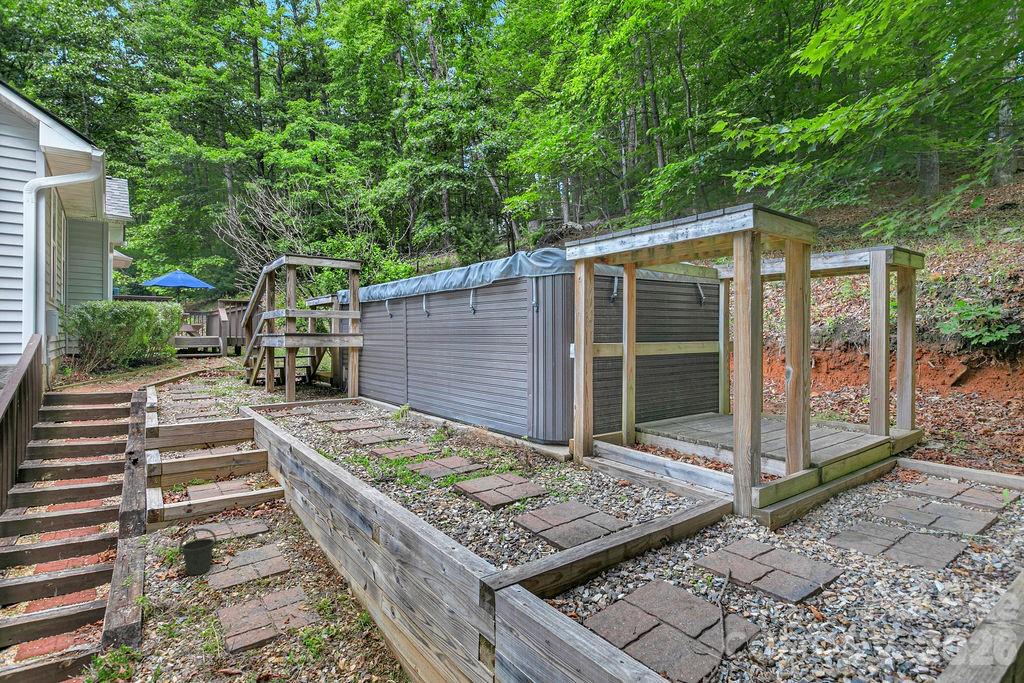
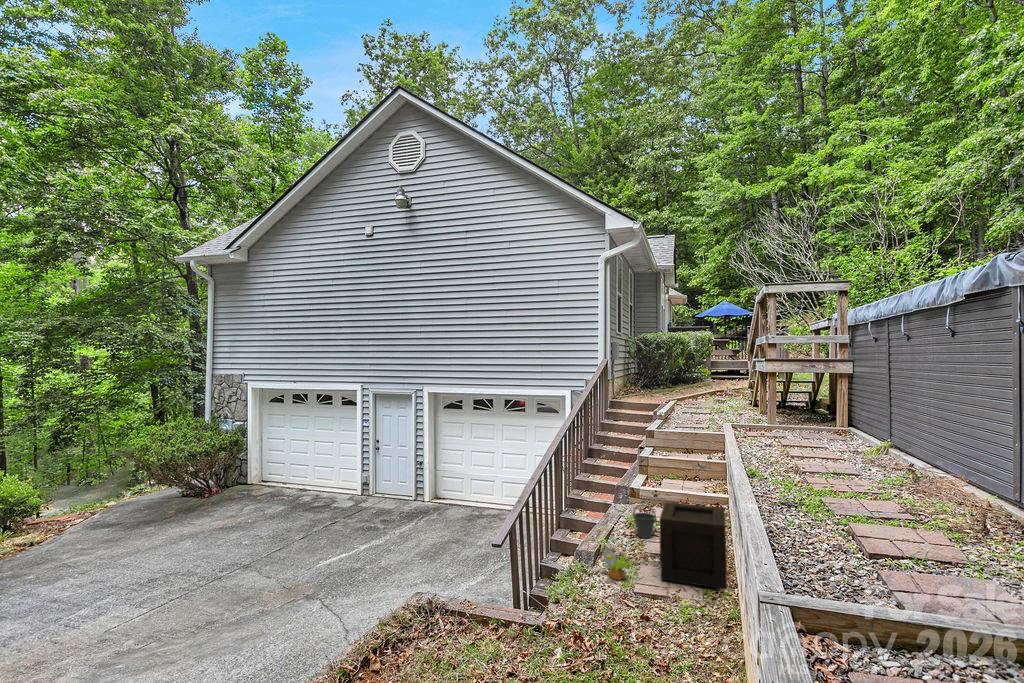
wooden crate: none [242,500,339,618] -> present [660,502,727,589]
decorative plant: none [163,610,222,654] -> present [603,549,633,580]

